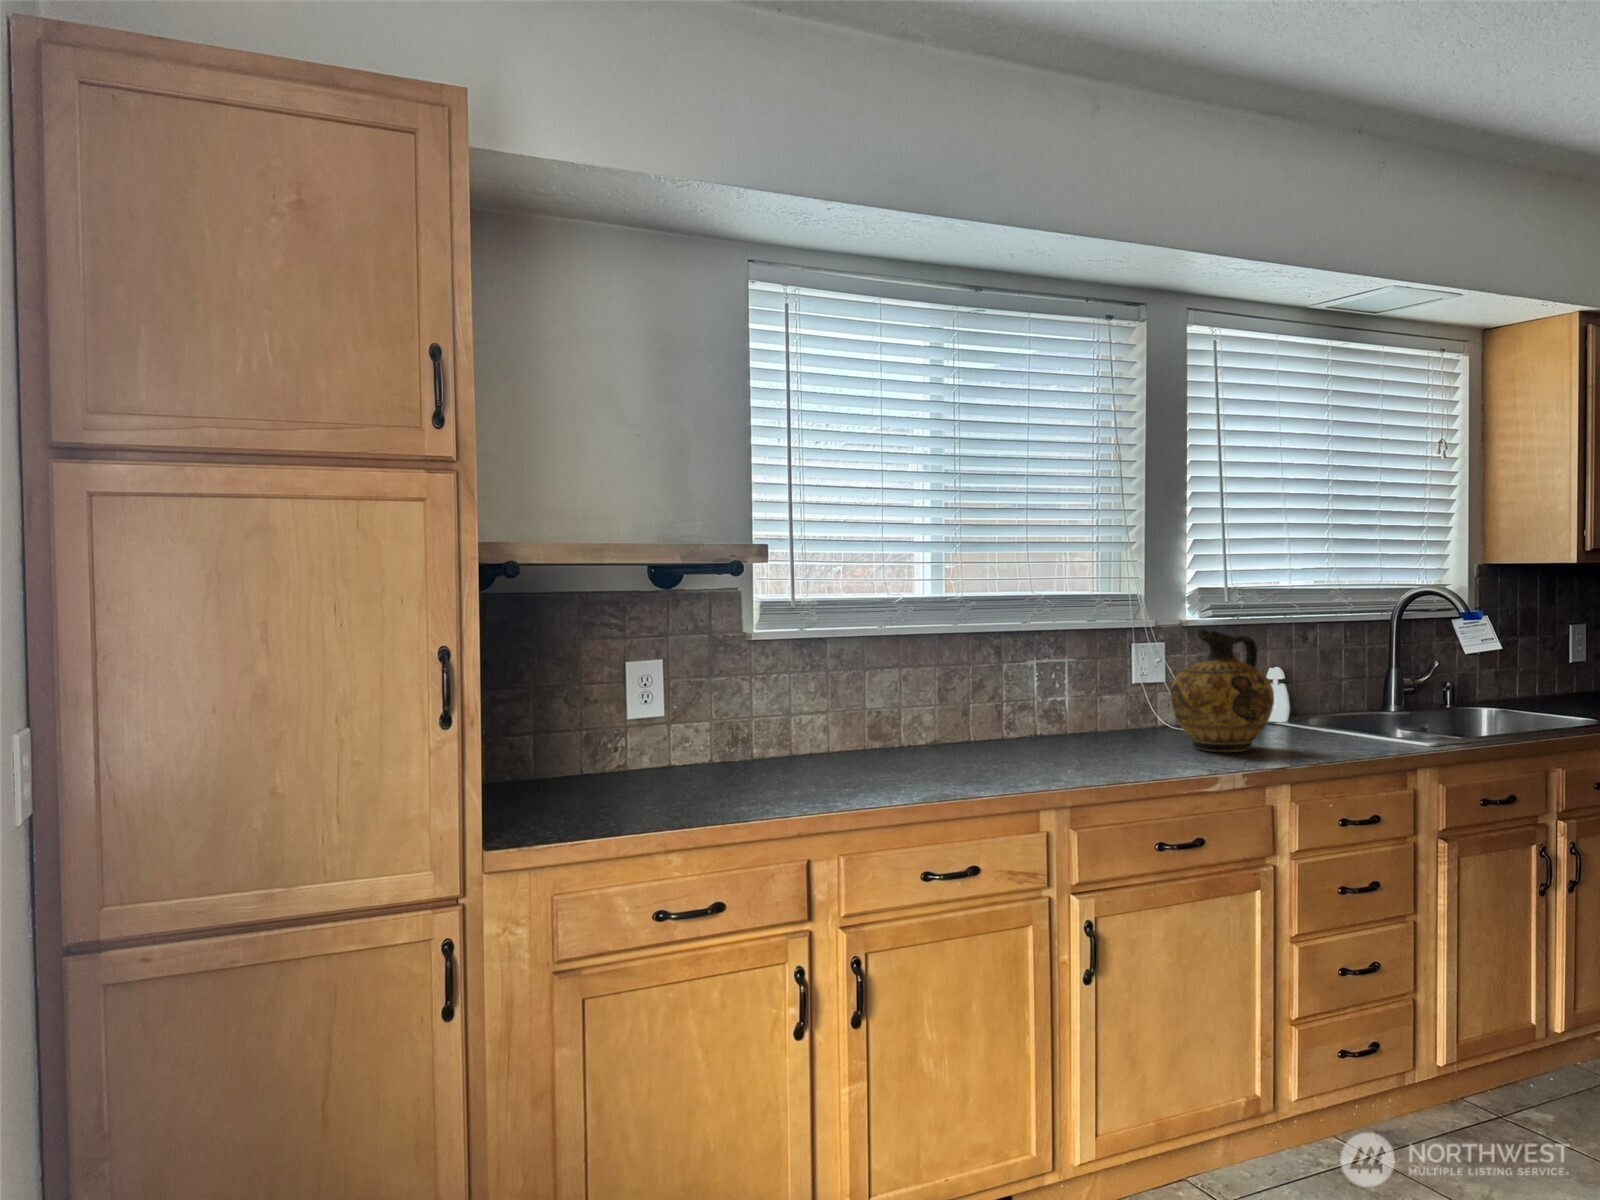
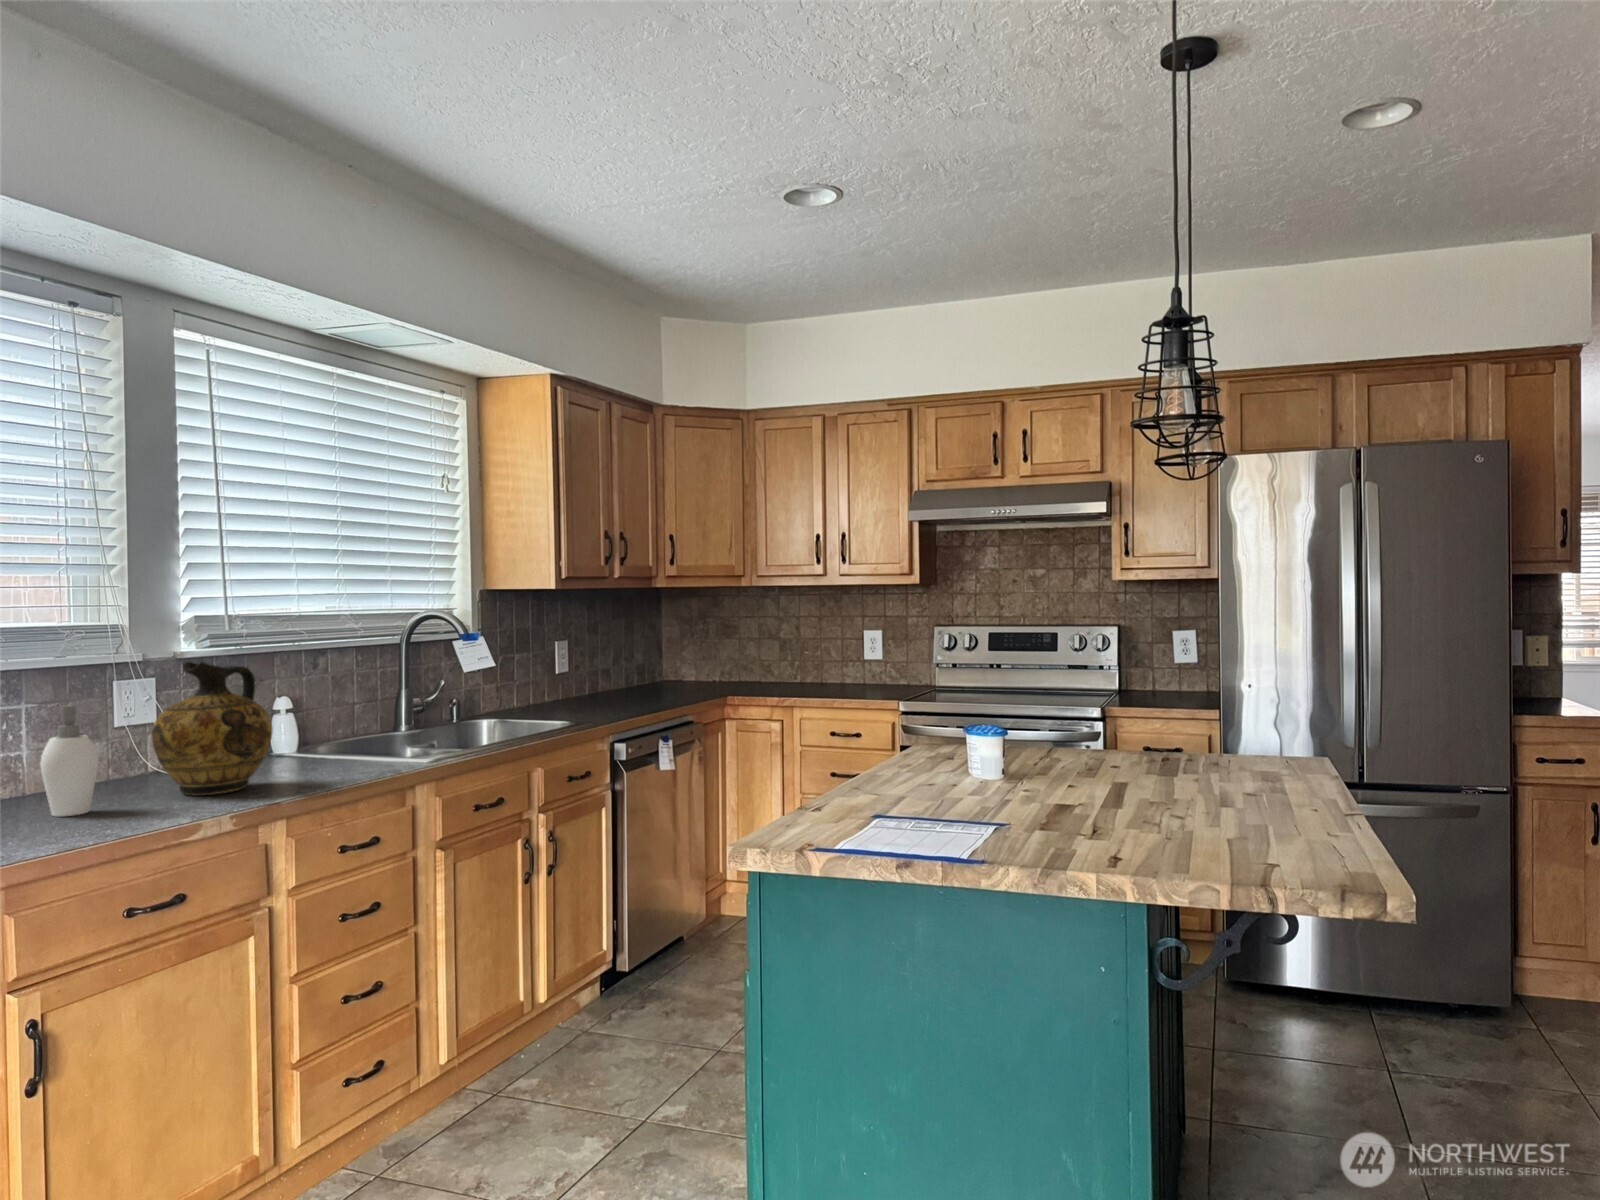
soap dispenser: none [1091,661,1138,755] -> present [40,705,98,816]

